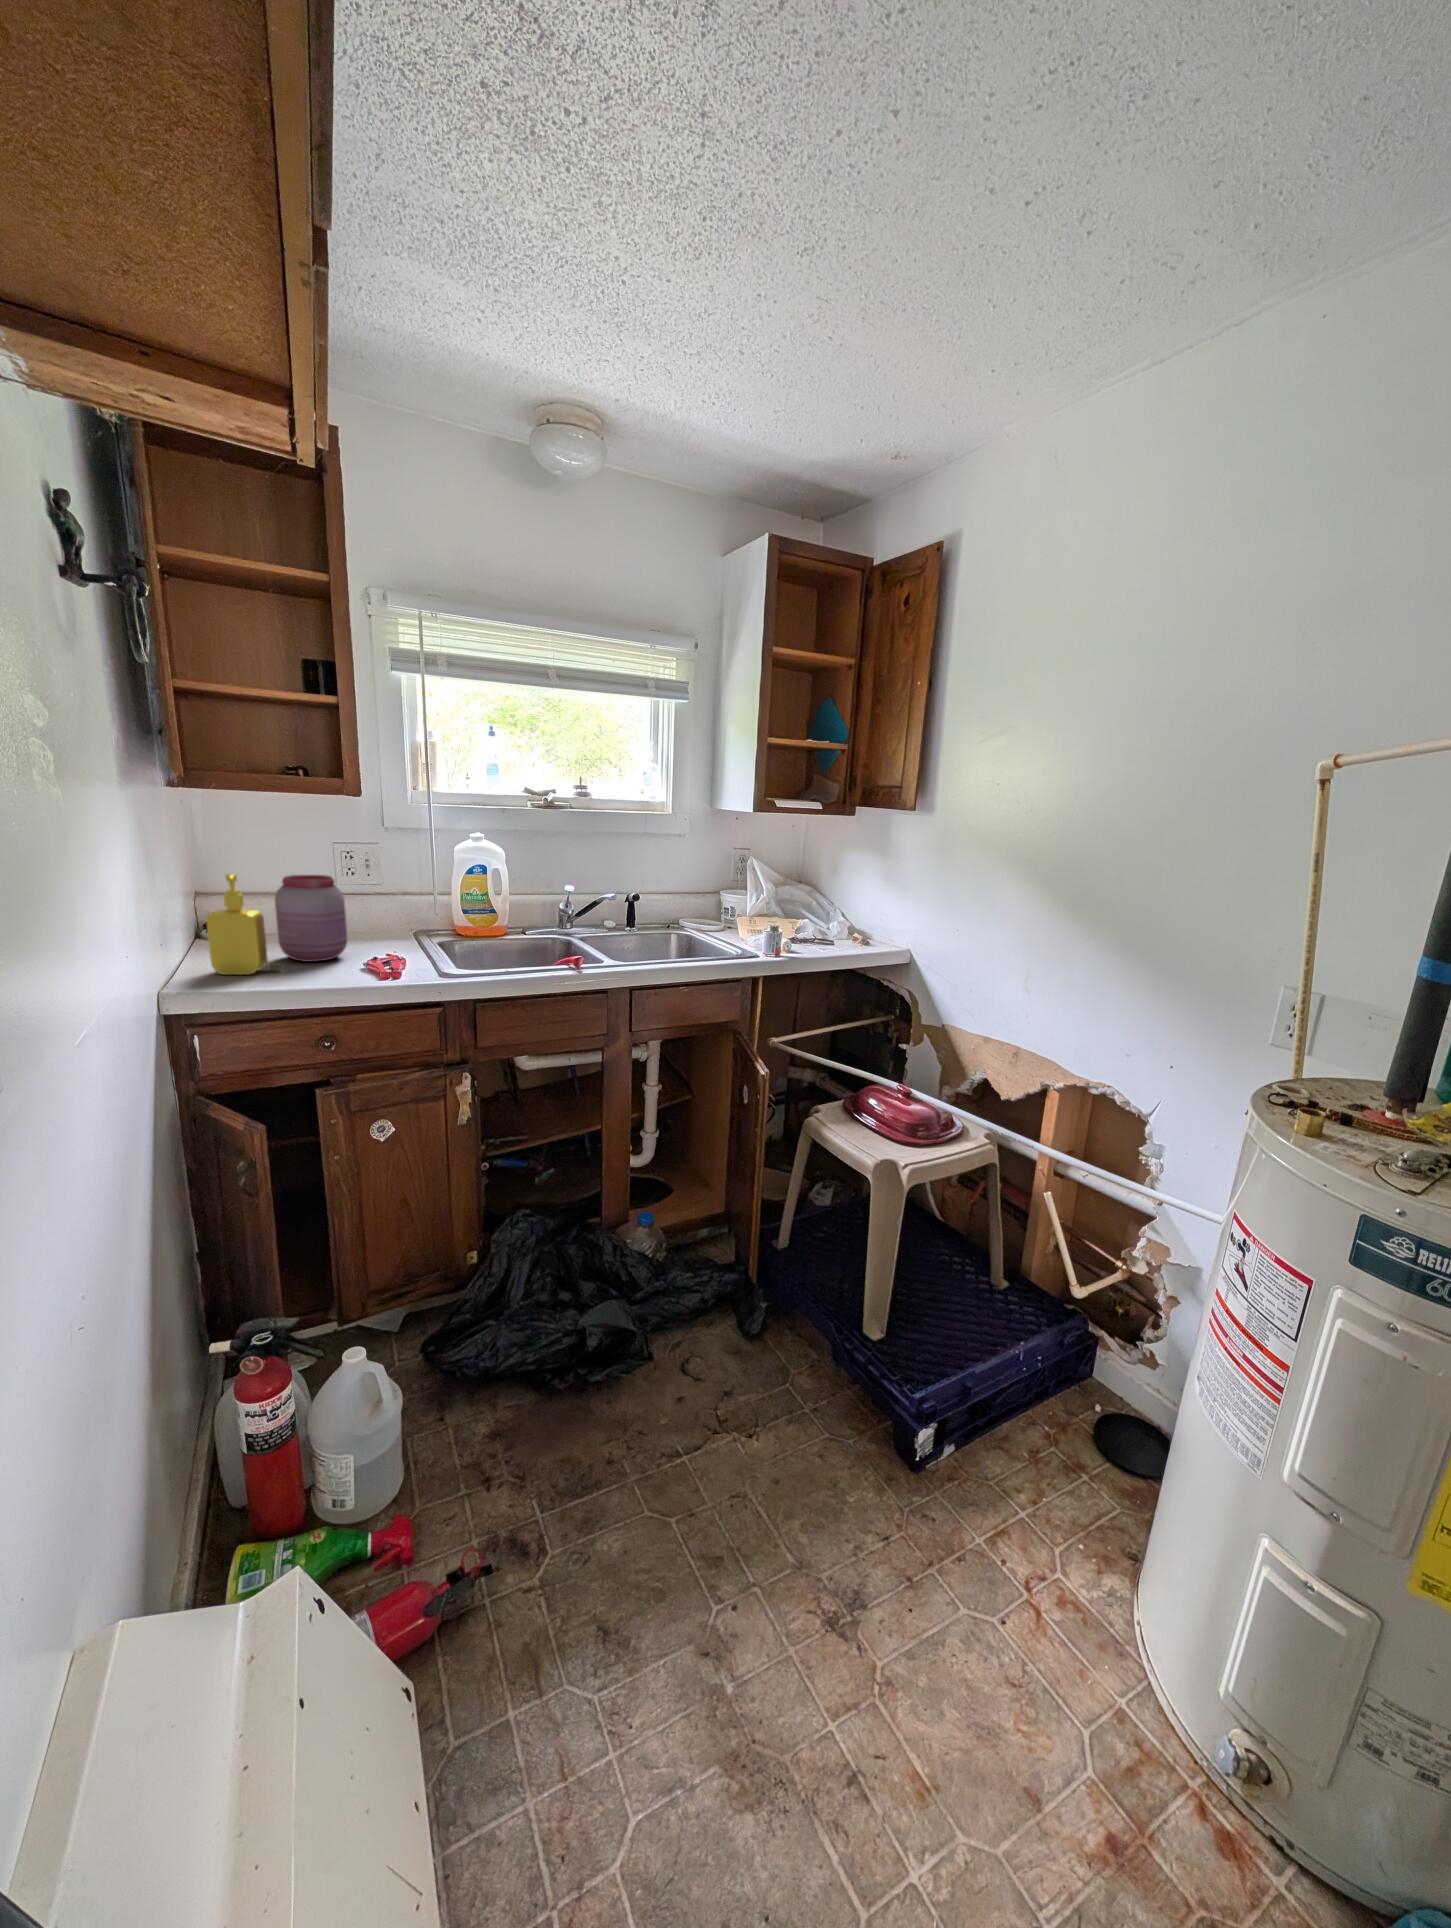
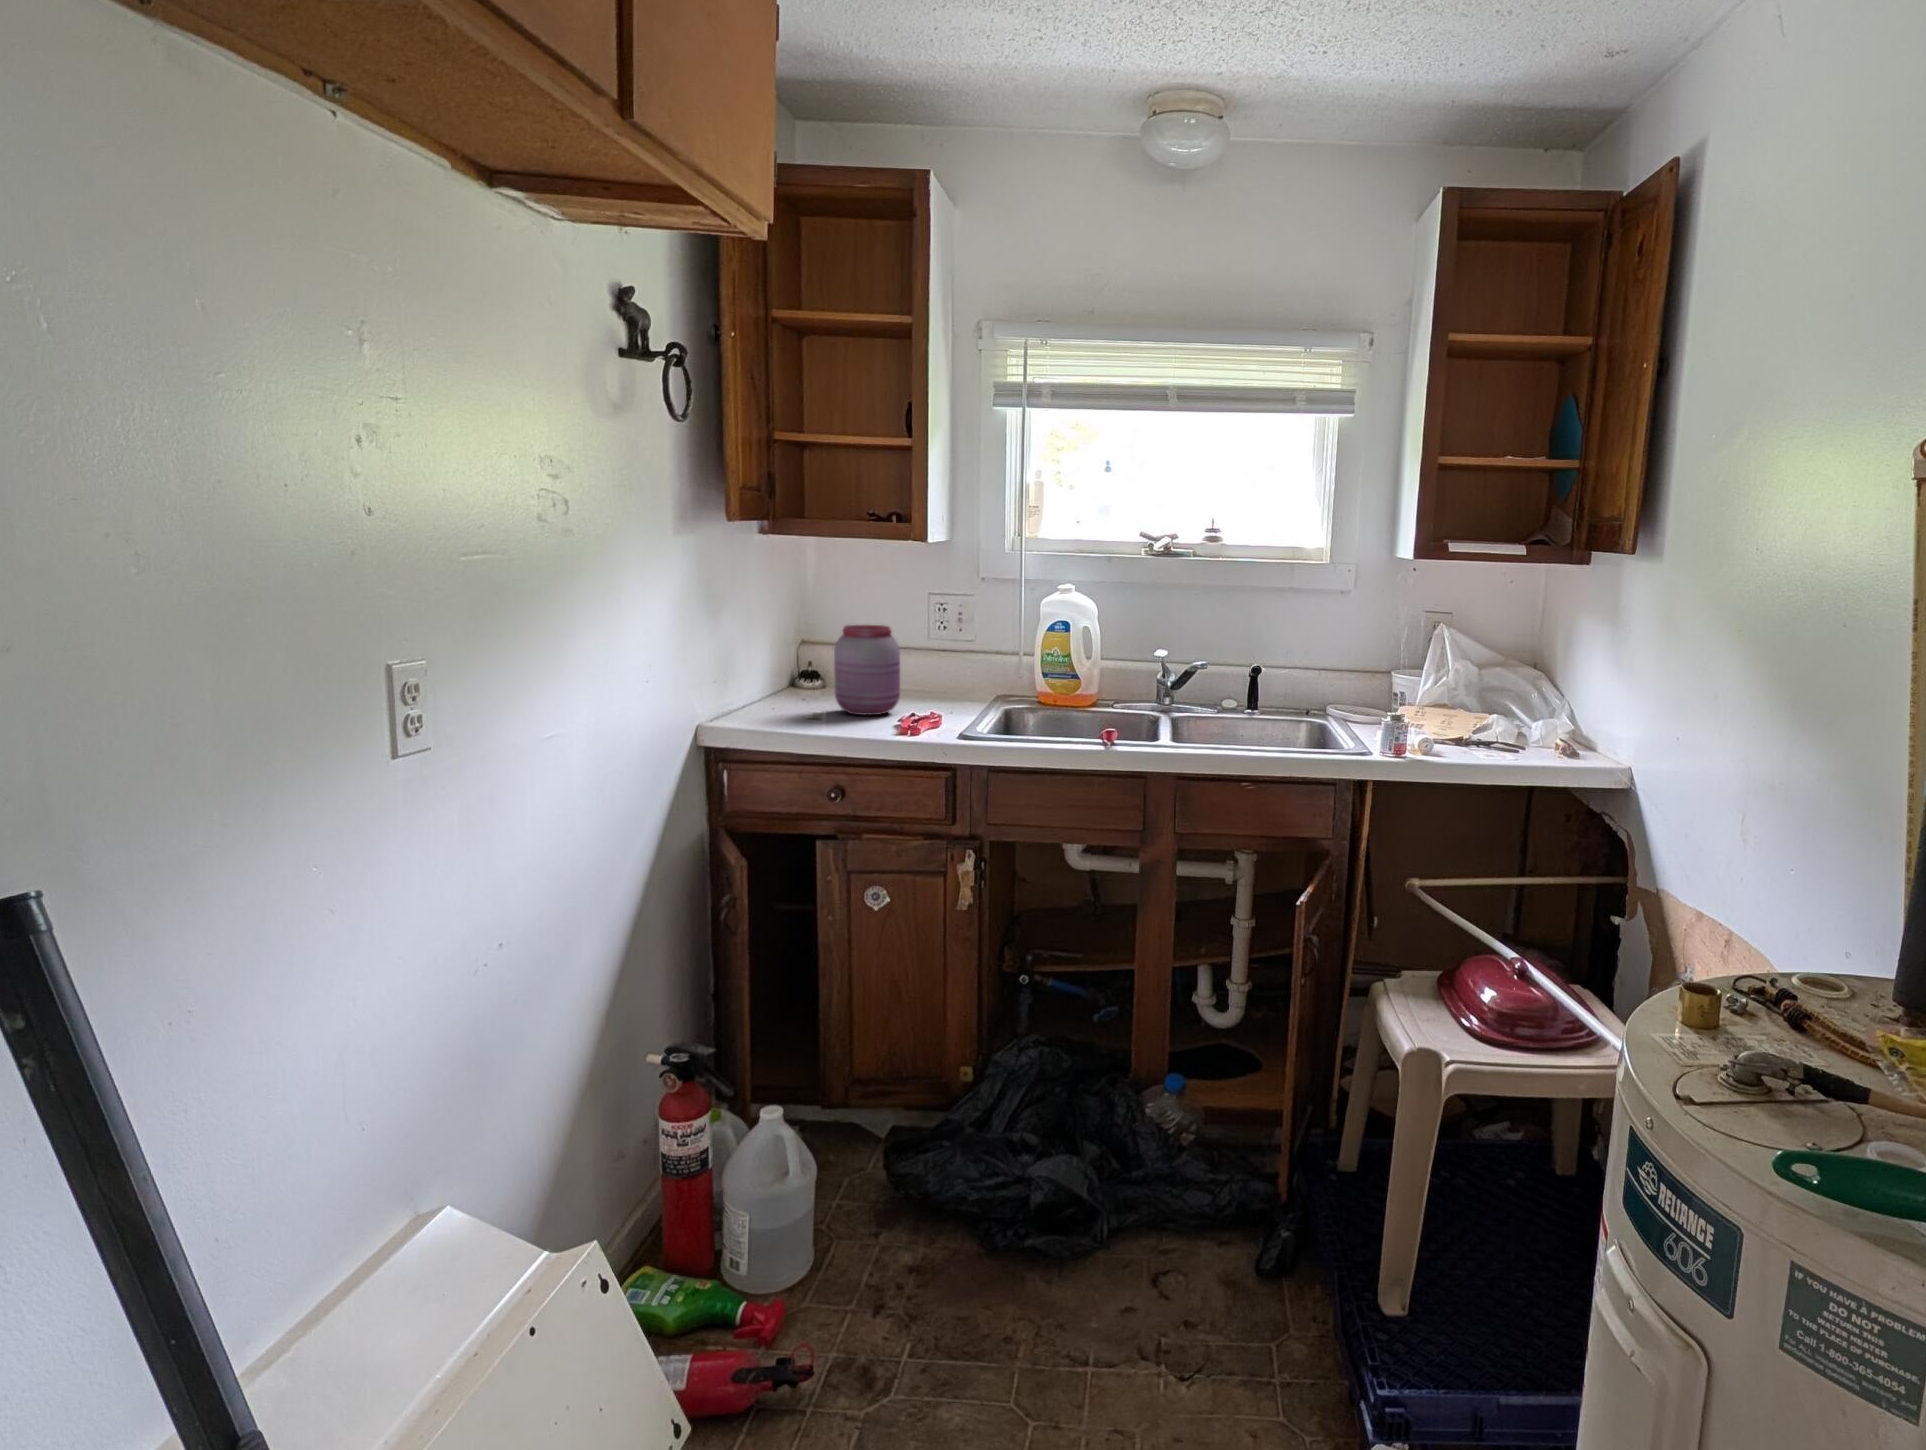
soap dispenser: present [206,873,268,975] -> none [760,619,811,720]

